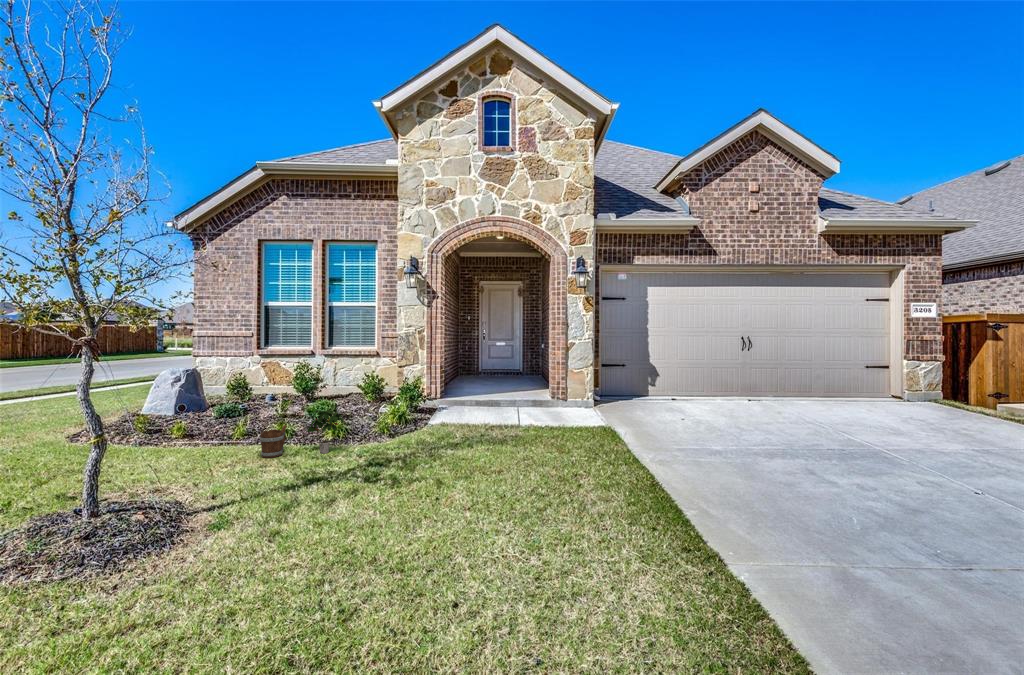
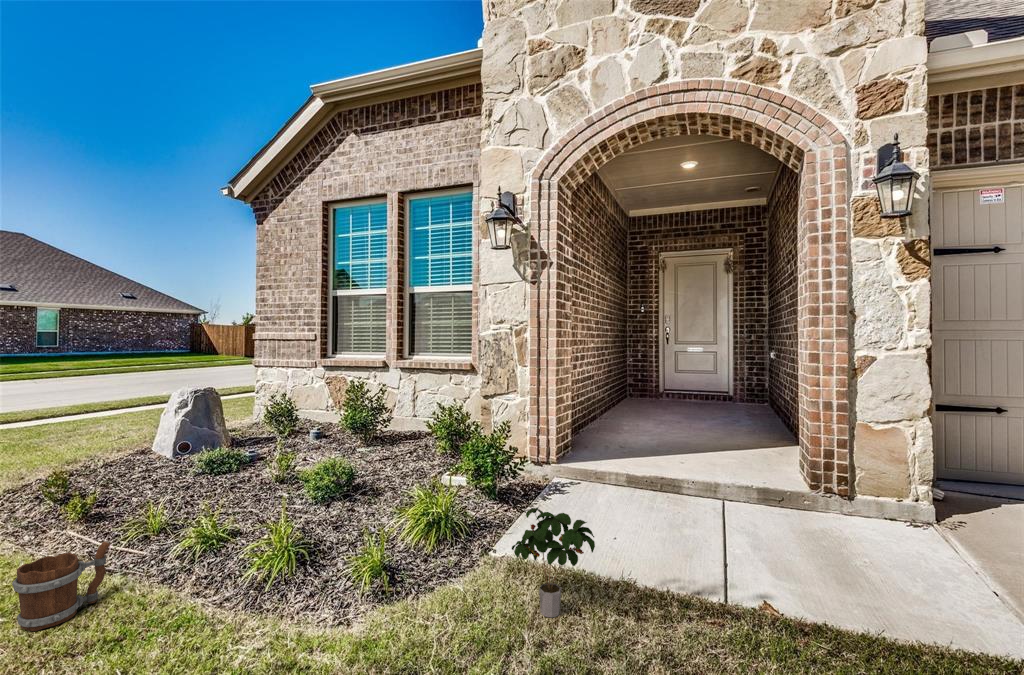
potted plant: present [306,410,343,454] -> present [512,507,595,618]

